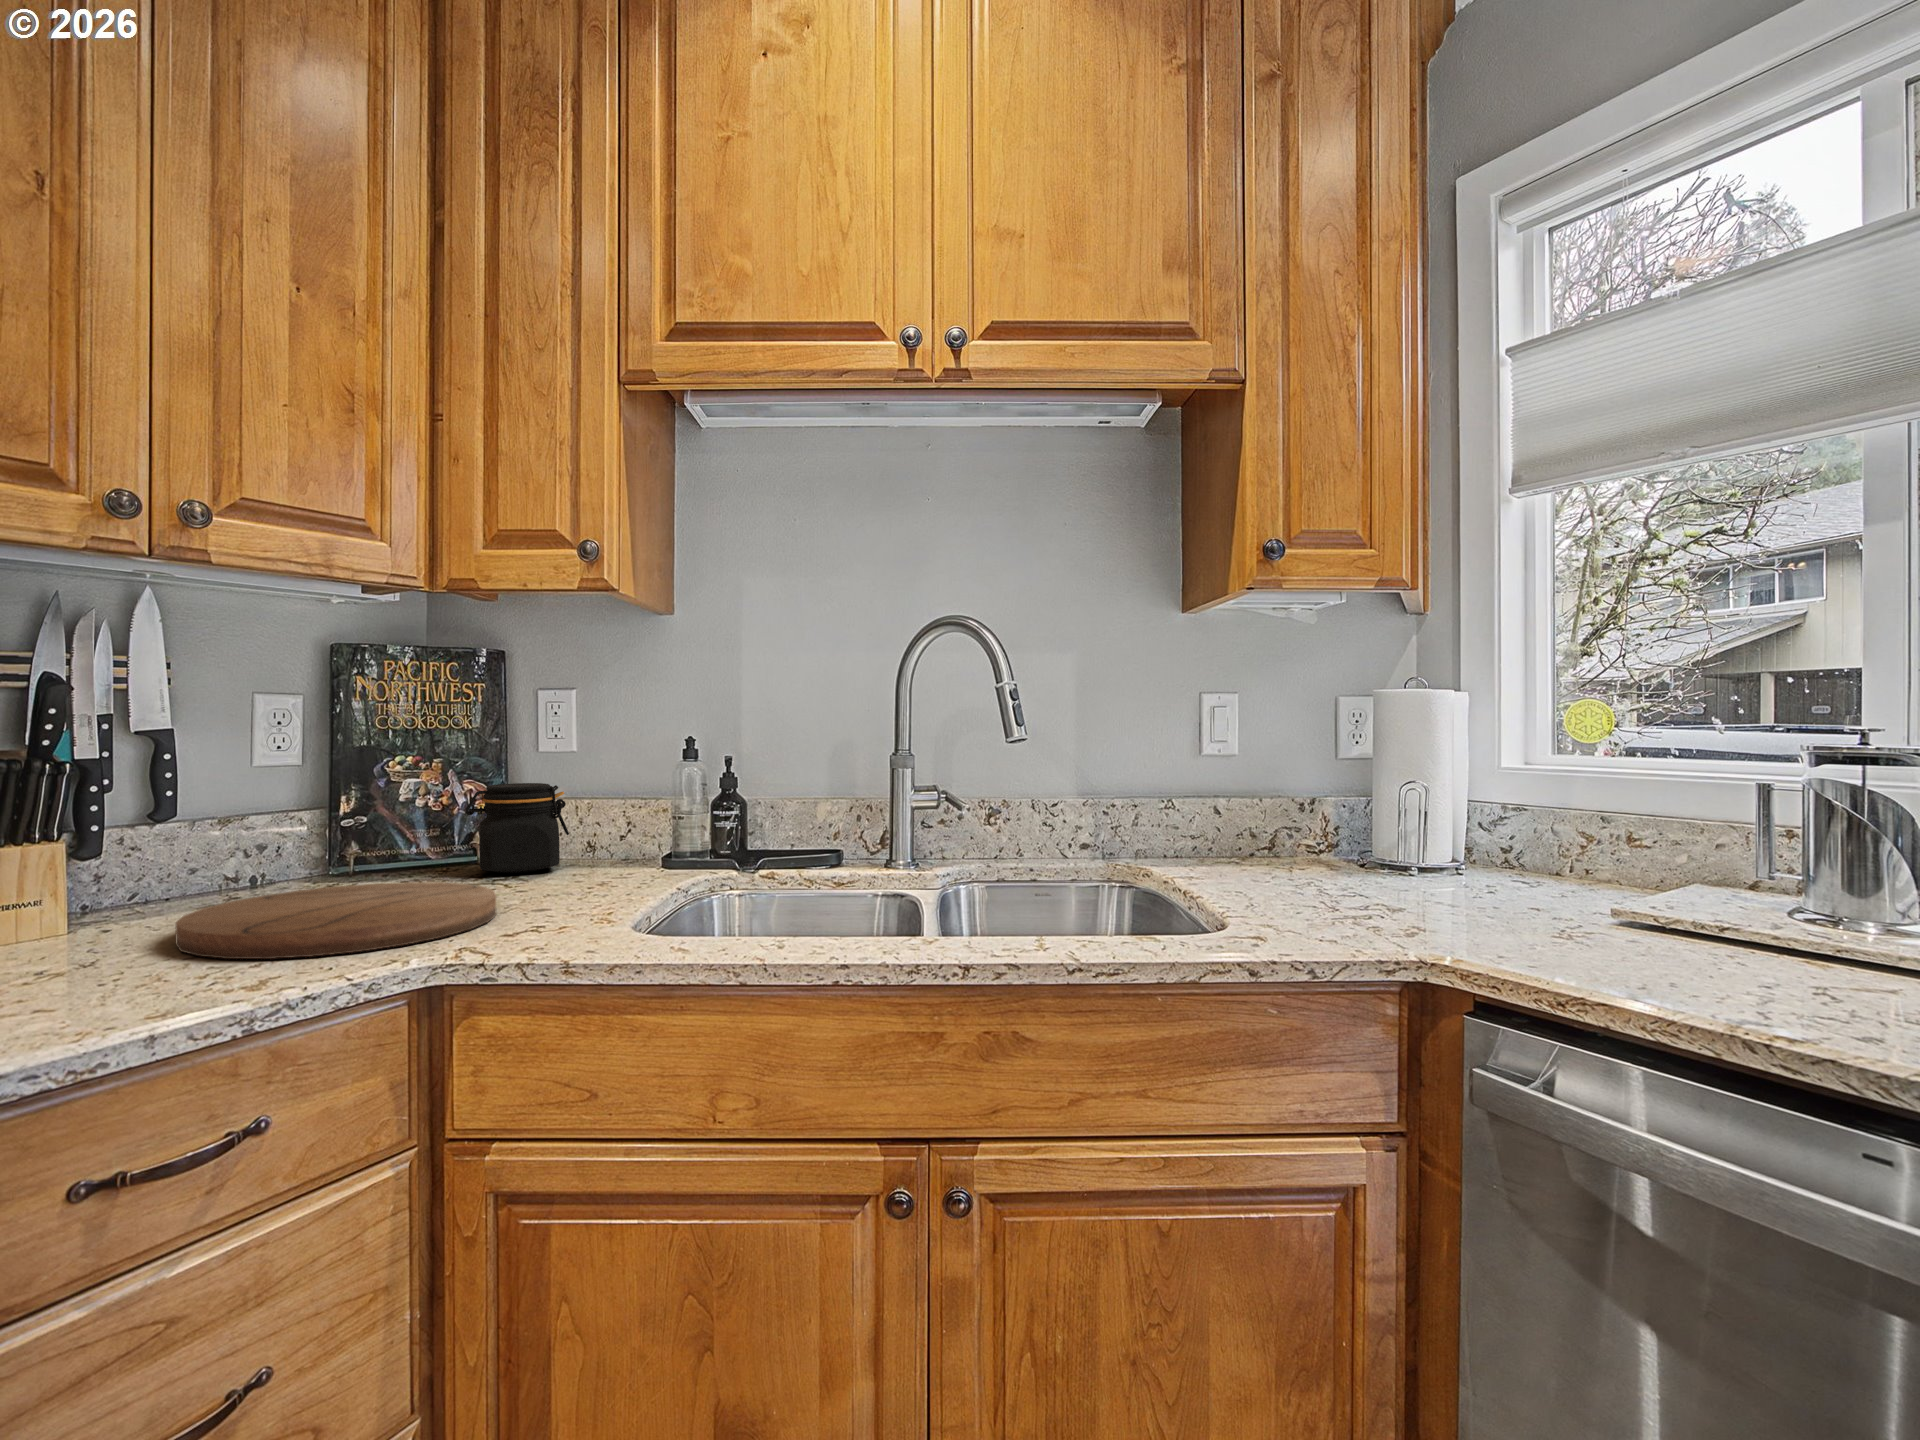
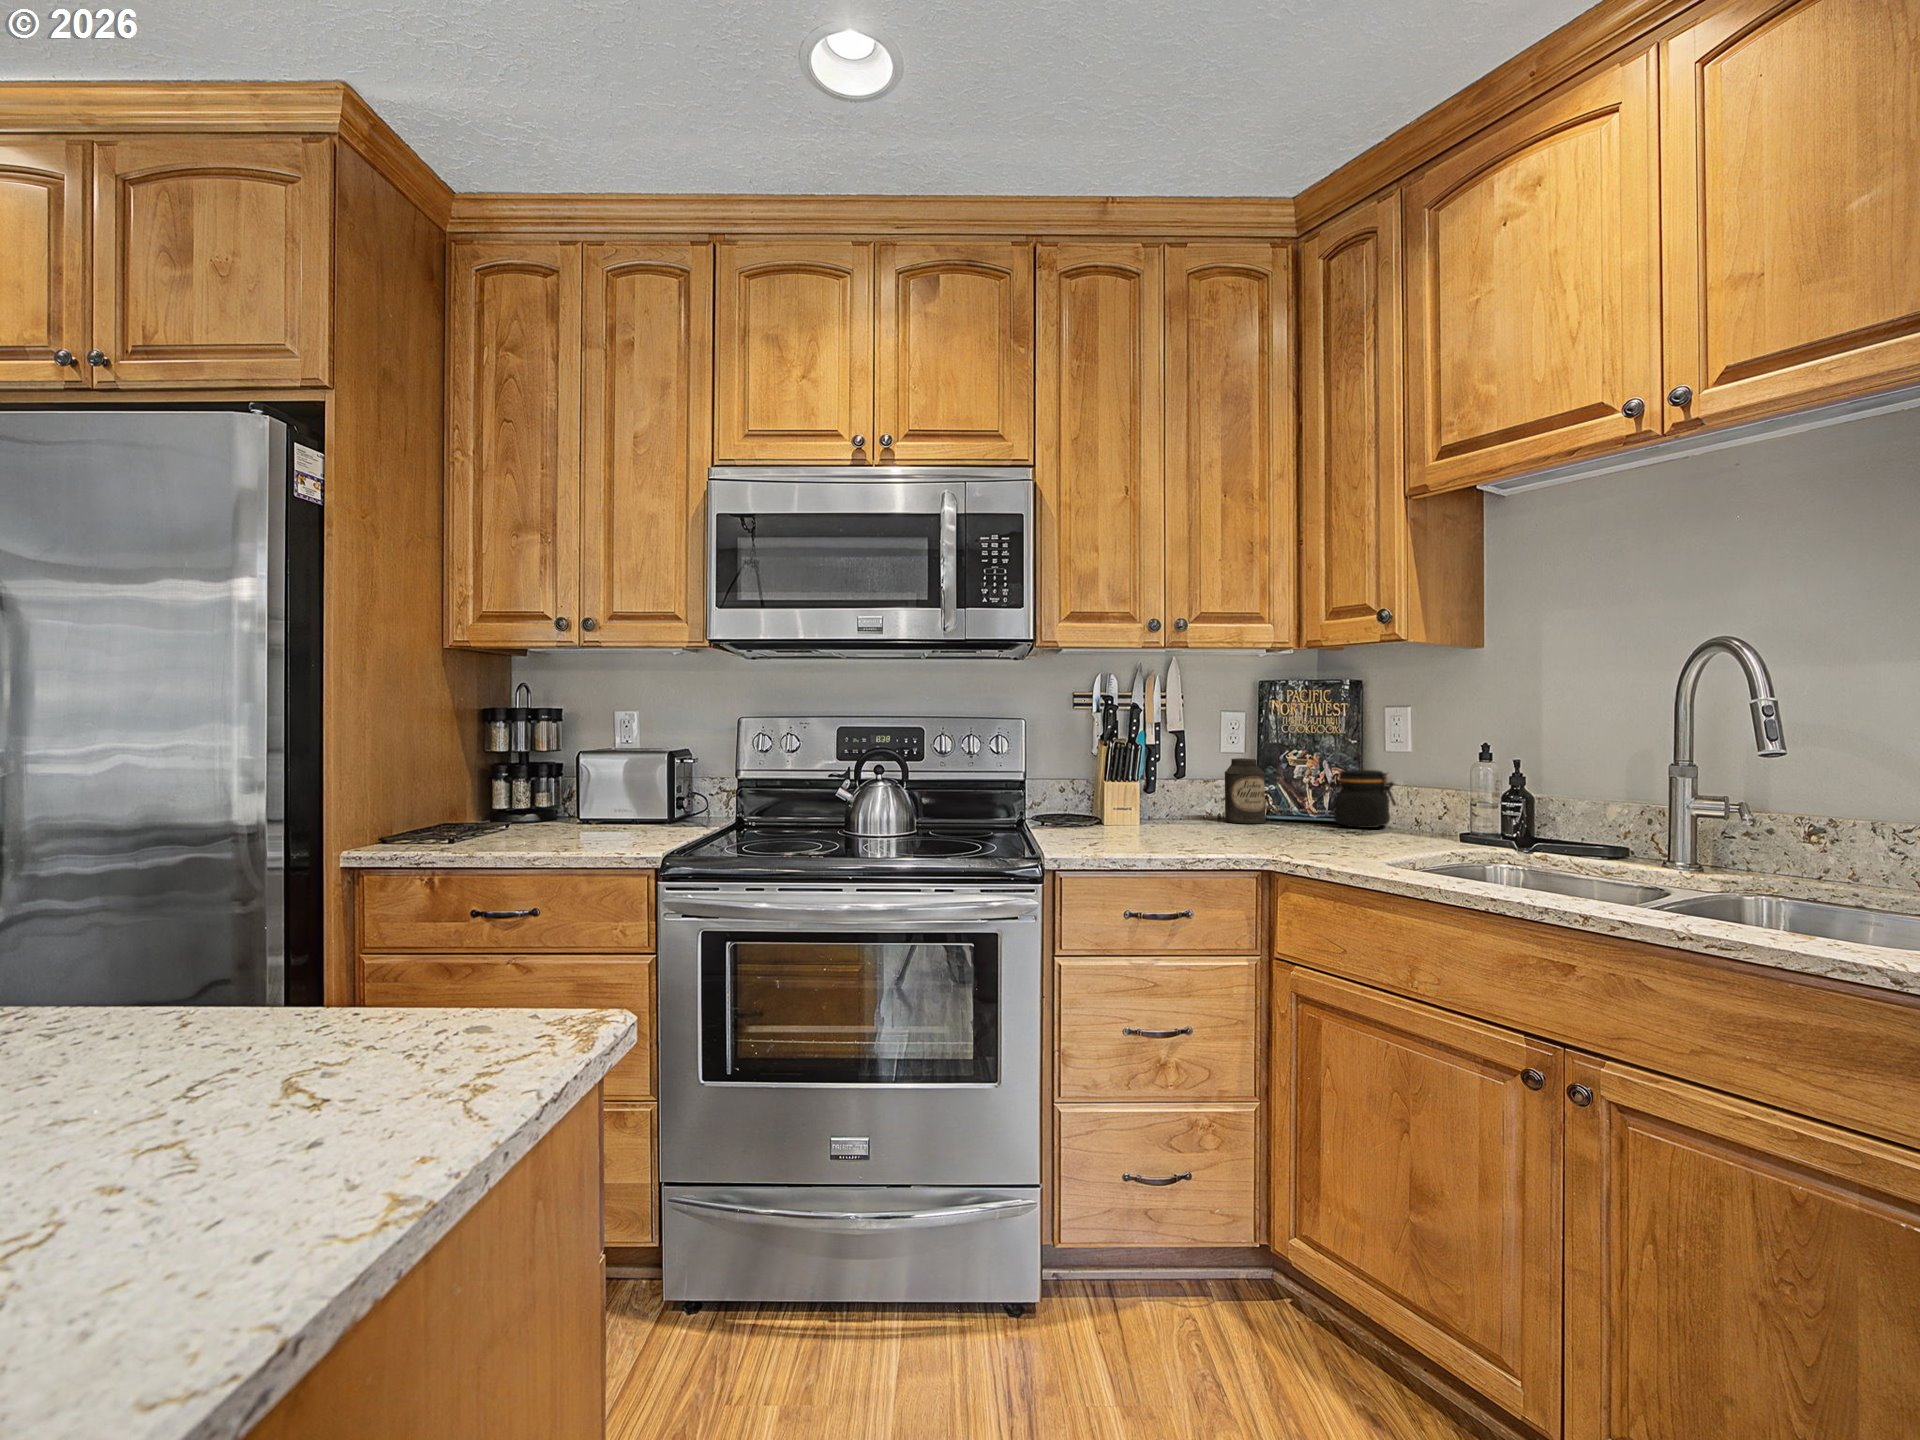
canister: none [272,774,354,893] -> present [1225,758,1265,823]
cutting board: present [176,882,496,959] -> none [1165,819,1317,849]

